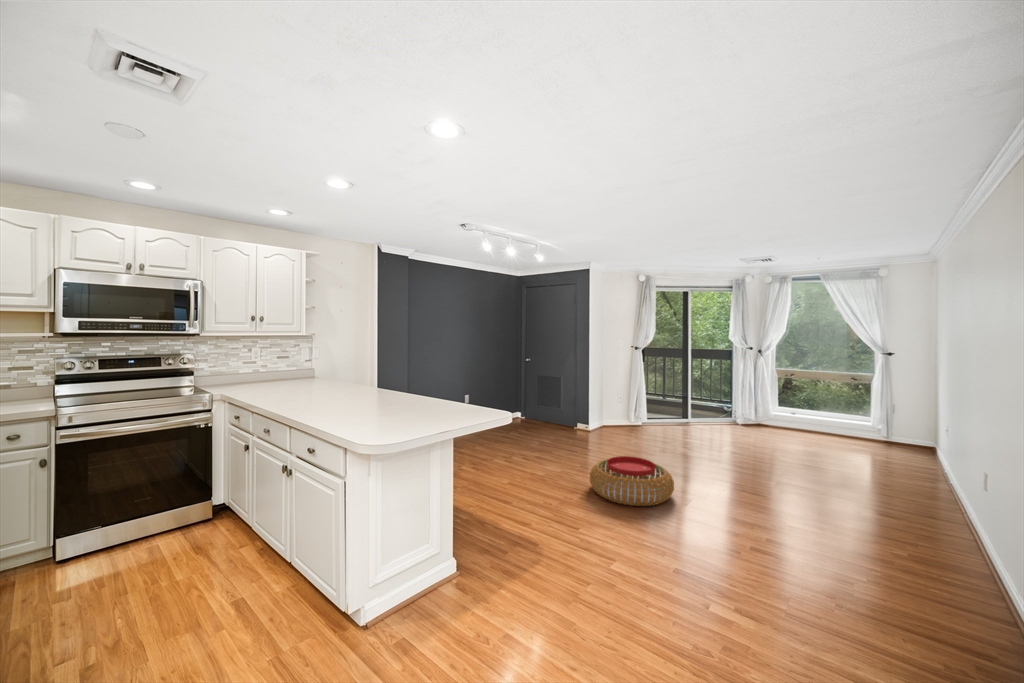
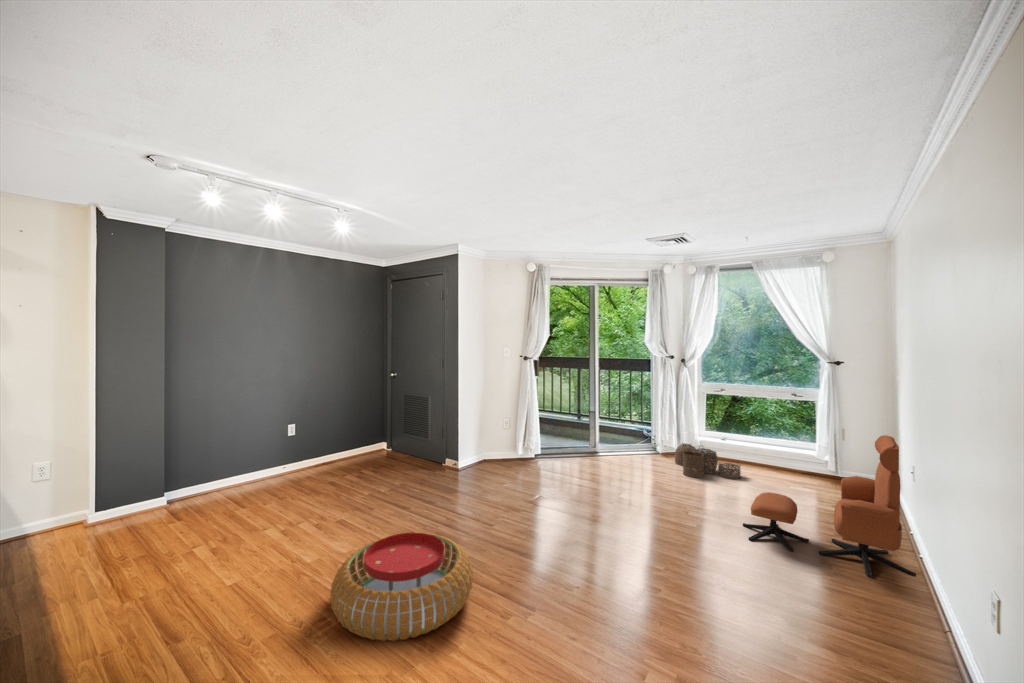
lounge chair: none [823,402,947,490] -> present [743,435,916,577]
woven basket: none [754,415,811,441] -> present [675,443,741,479]

